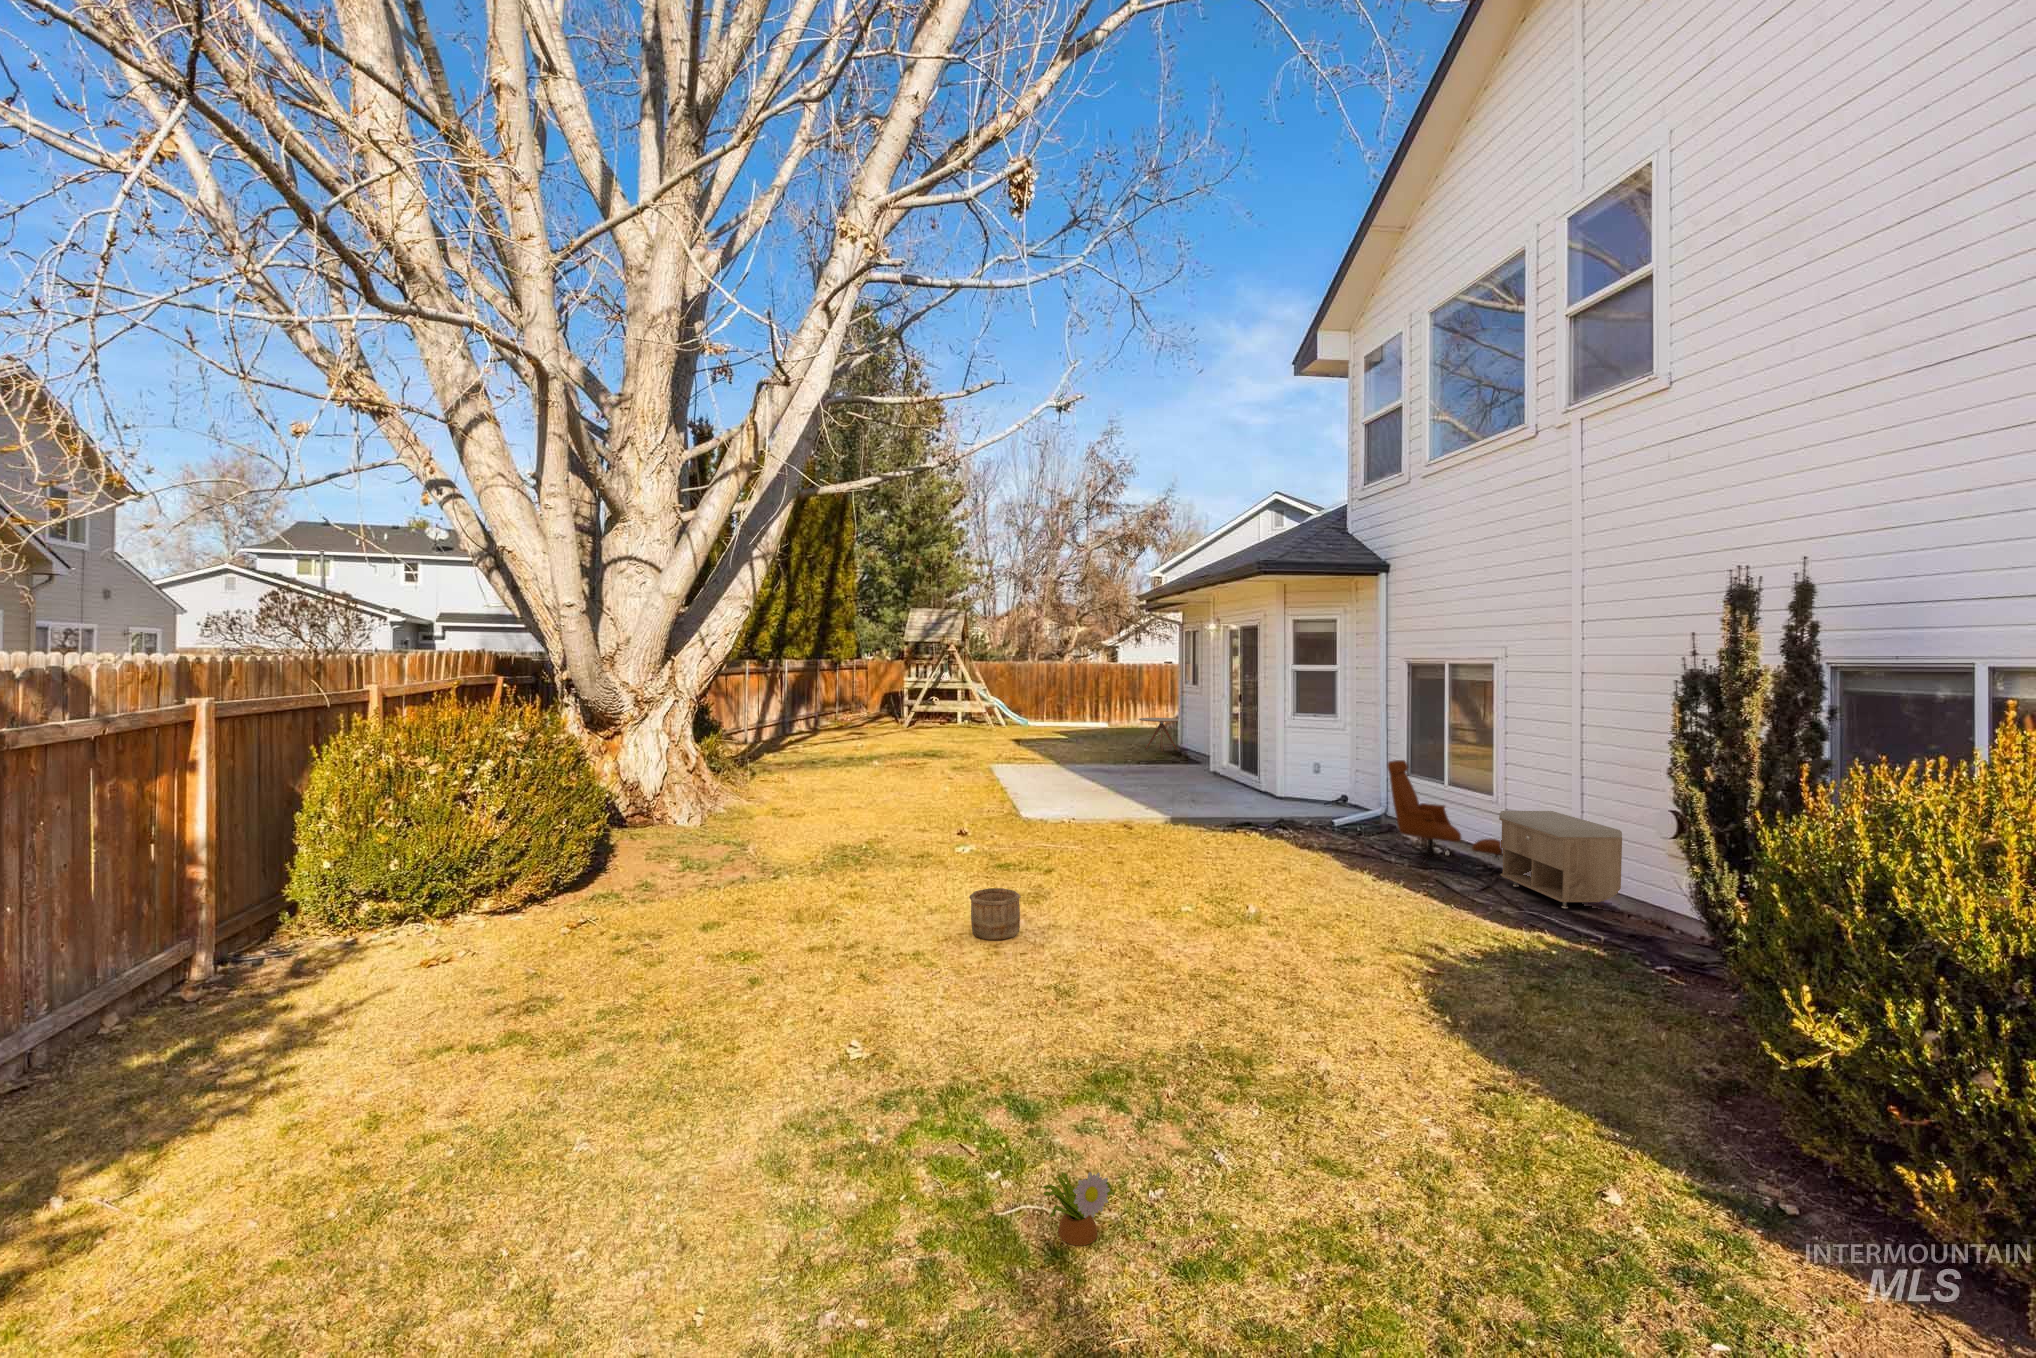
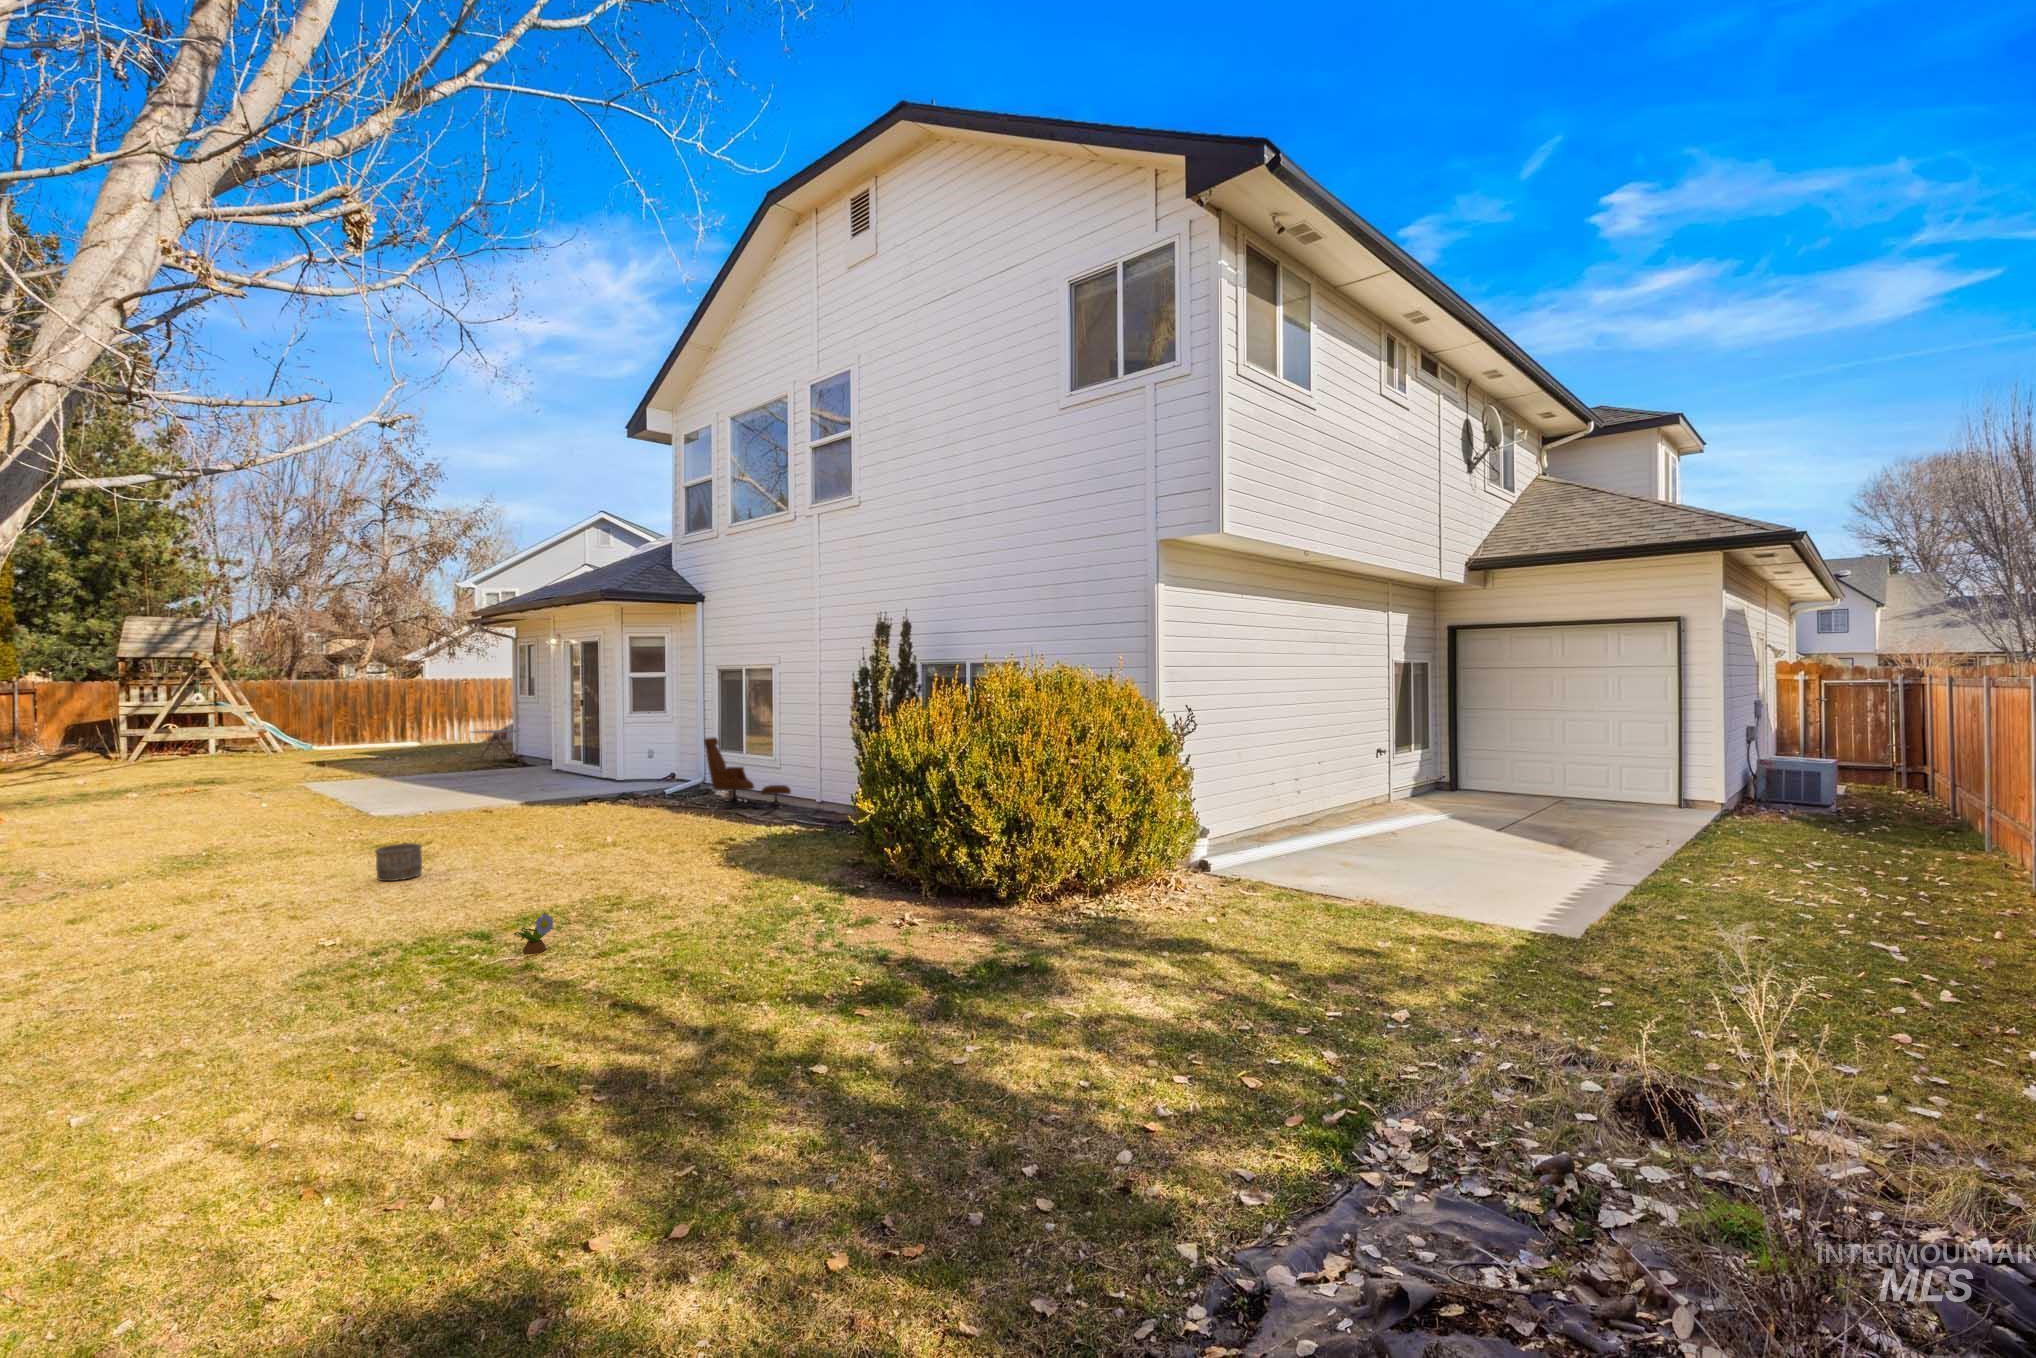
storage bench: present [1499,811,1622,909] -> none [775,761,840,817]

